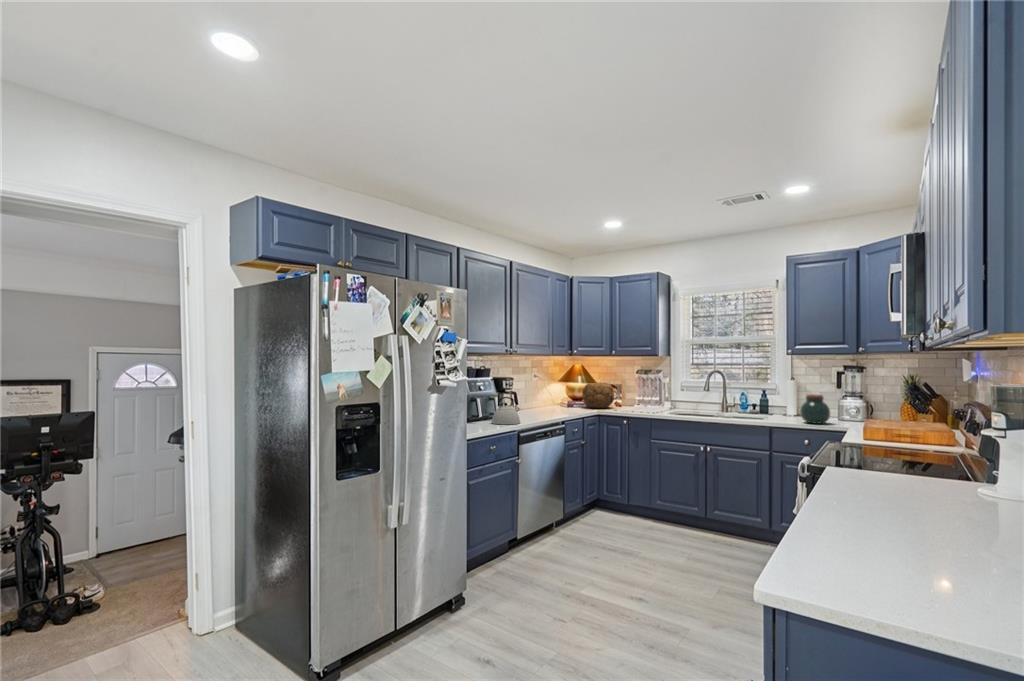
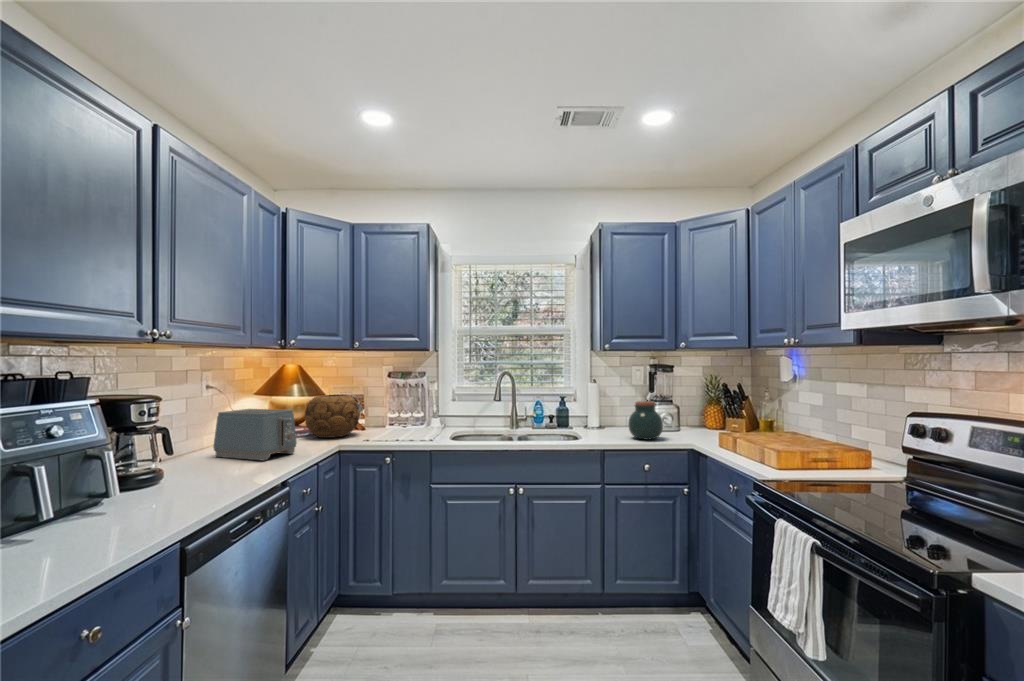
toaster: none [535,388,574,414] -> present [213,409,297,461]
kettle: present [492,397,520,424] -> none [88,449,181,527]

